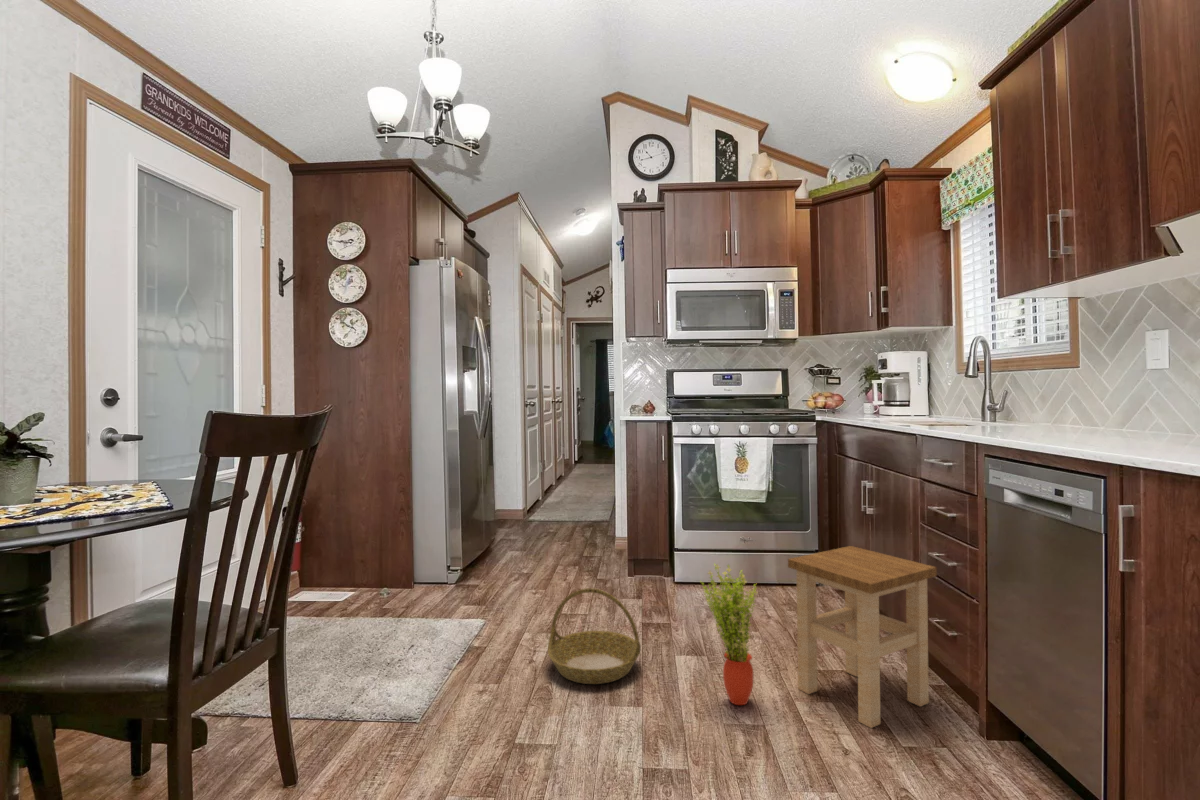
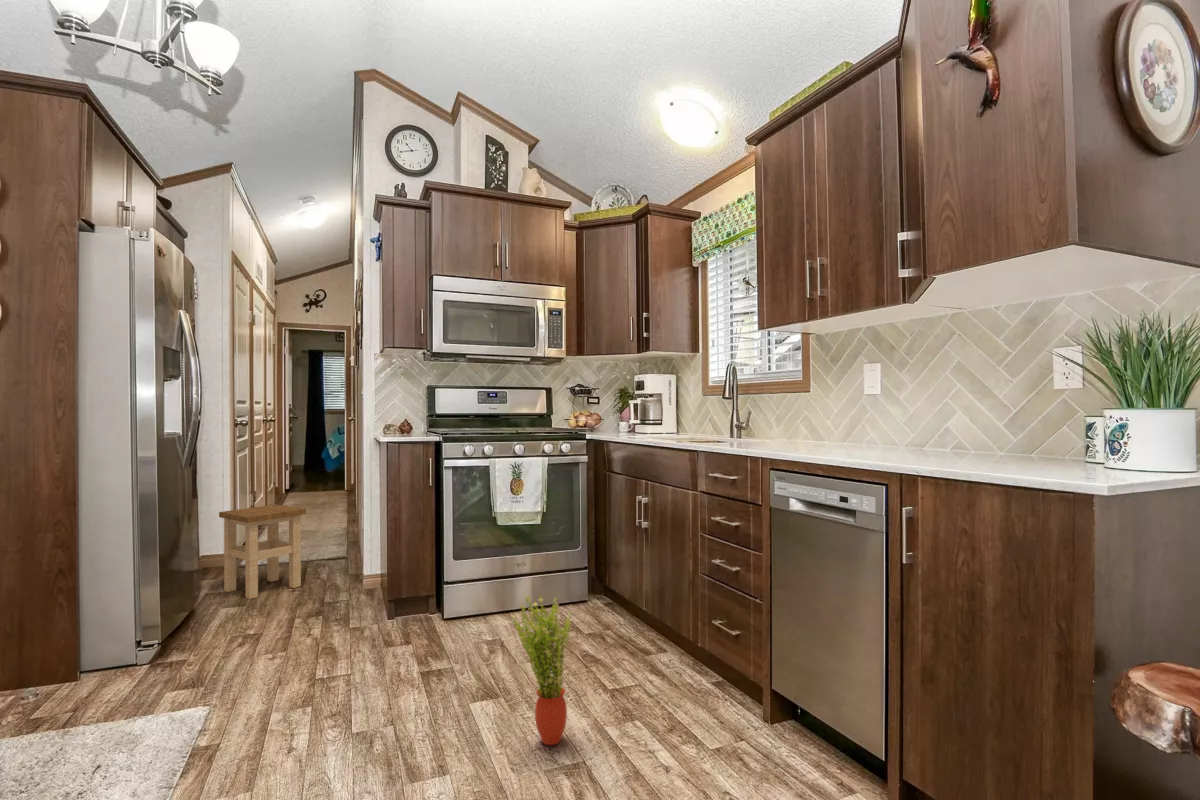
stool: present [788,546,937,728] -> present [219,504,306,599]
basket: present [548,588,641,684] -> none [317,643,435,762]

